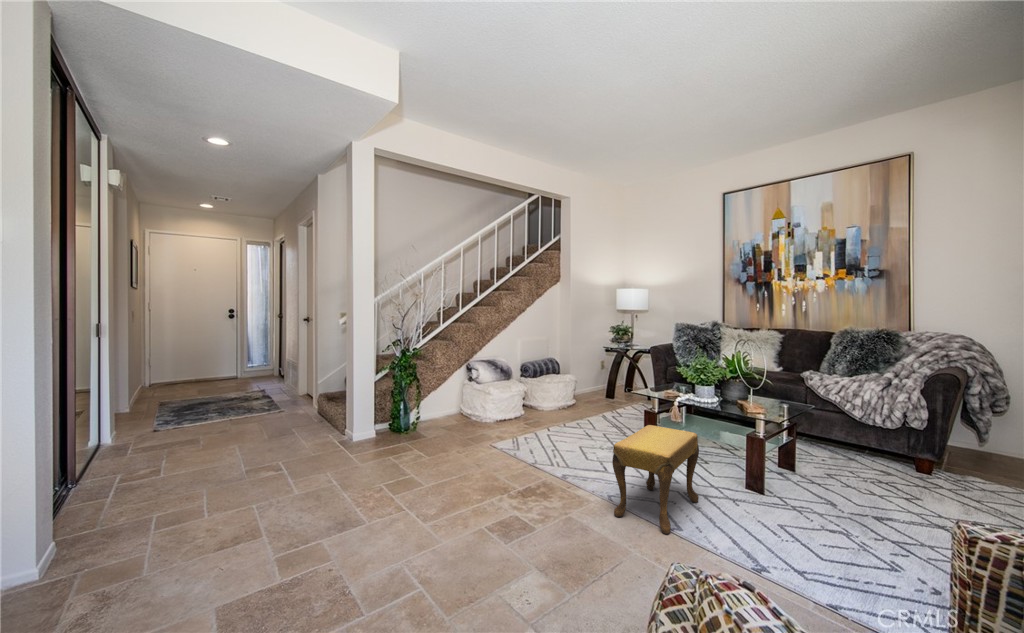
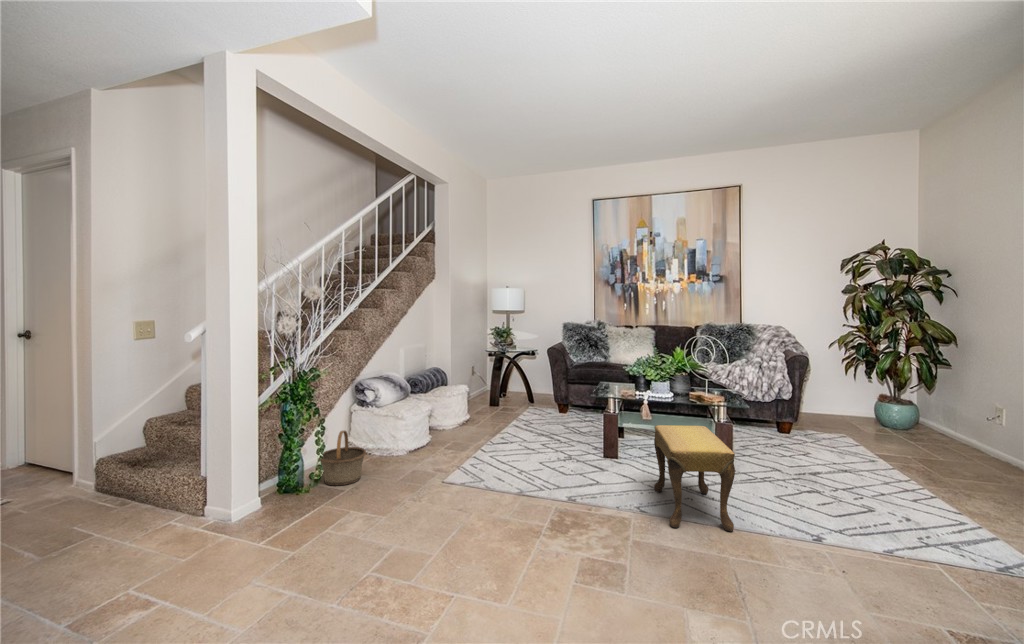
basket: none [416,396,449,433] -> present [319,431,366,485]

